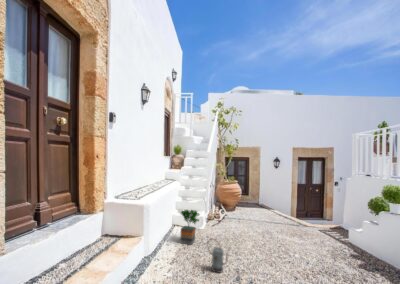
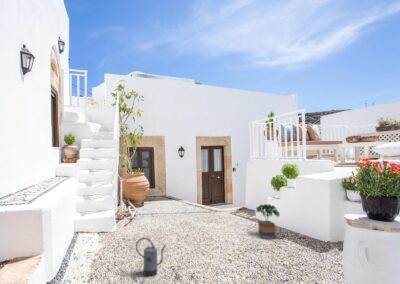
potted tree: present [180,210,199,245] -> present [256,204,280,239]

